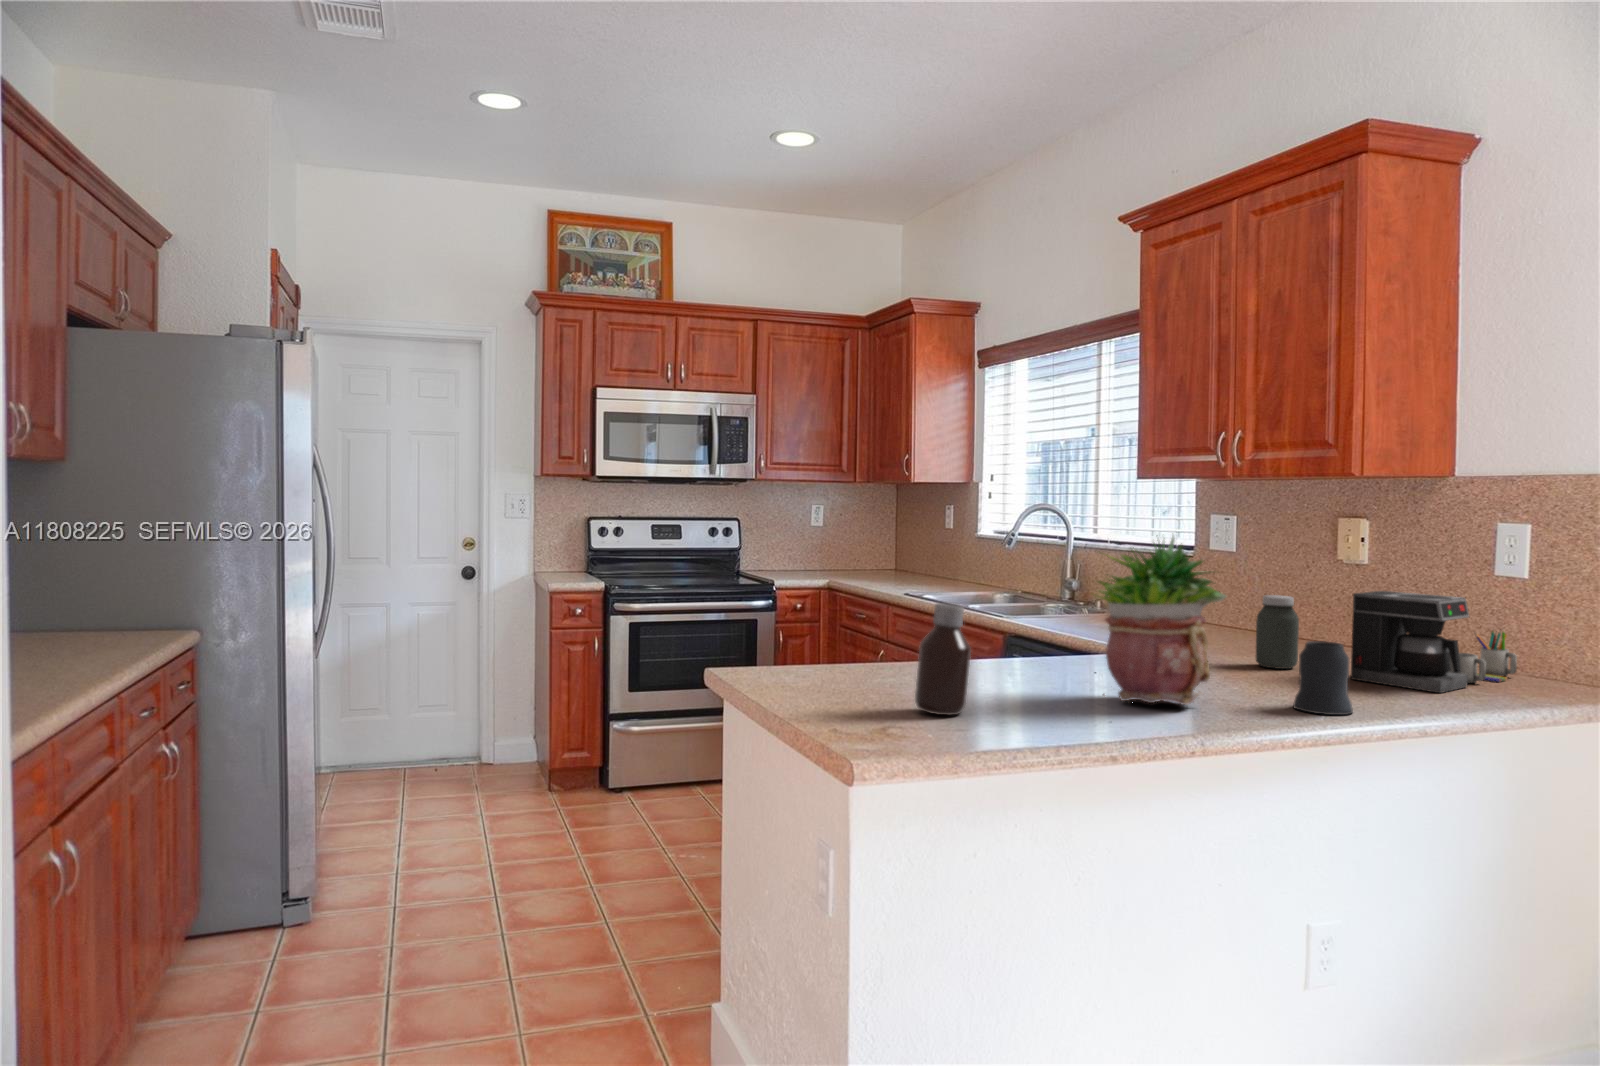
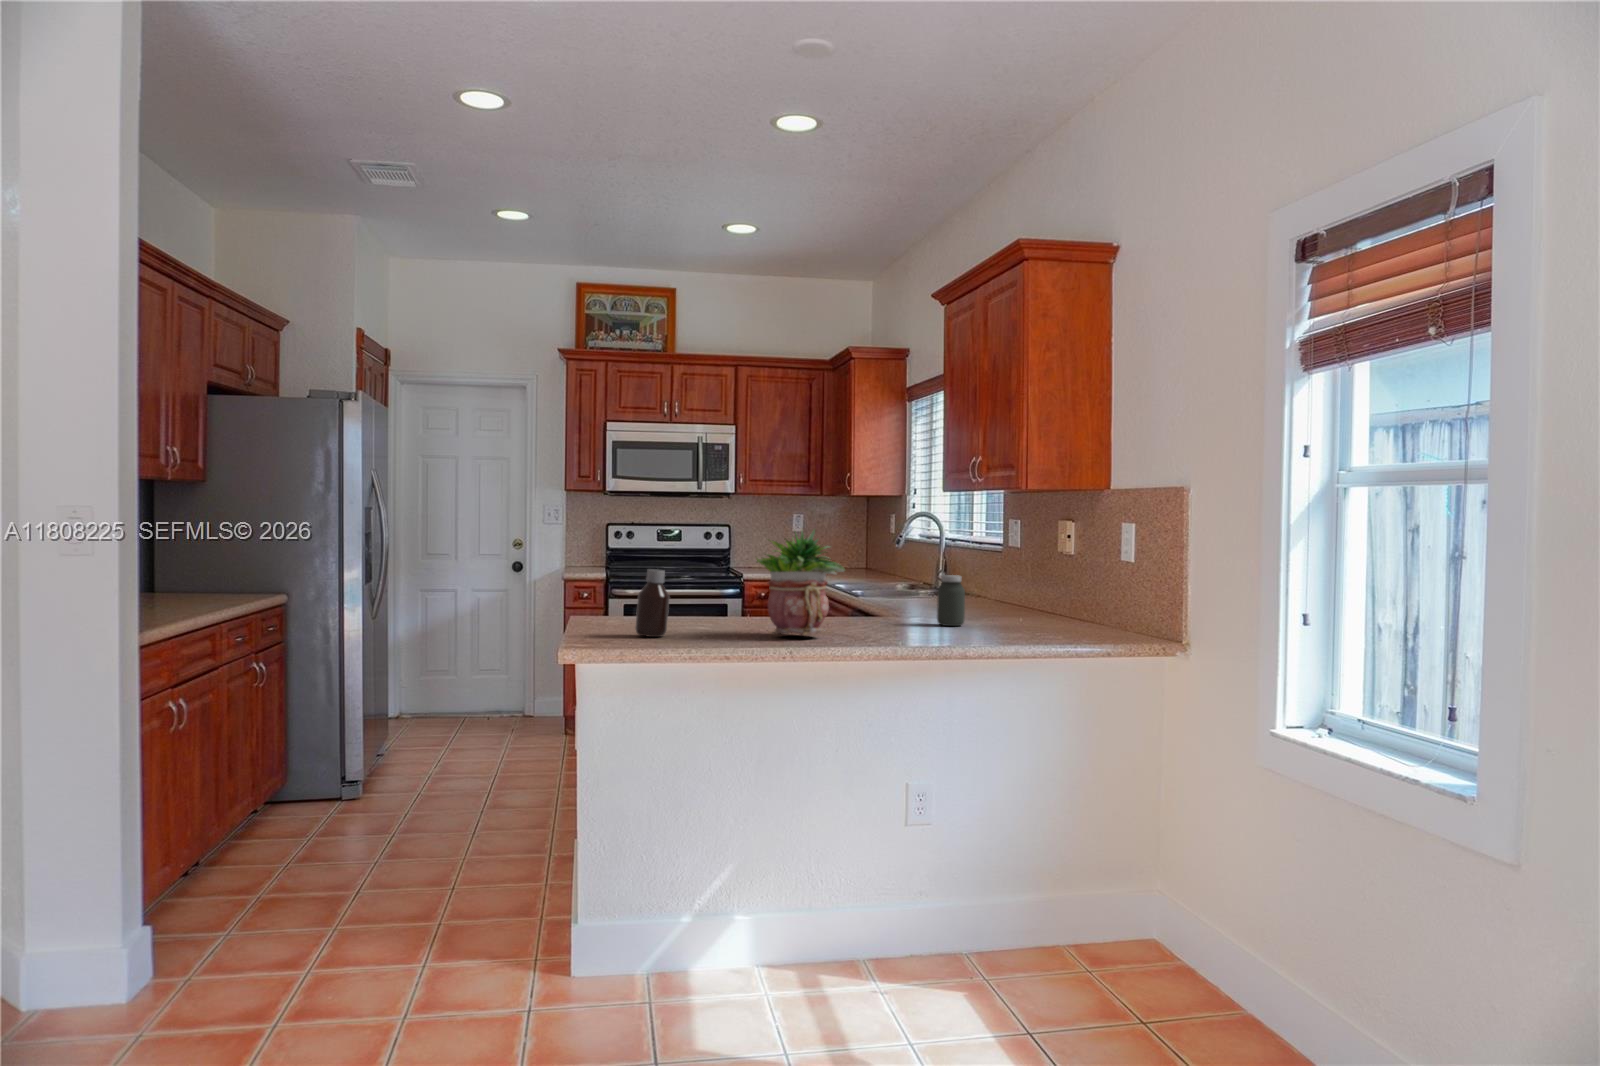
coffee maker: present [1351,591,1517,693] -> none [976,571,1105,639]
mug: present [1293,641,1353,715] -> none [879,598,921,644]

